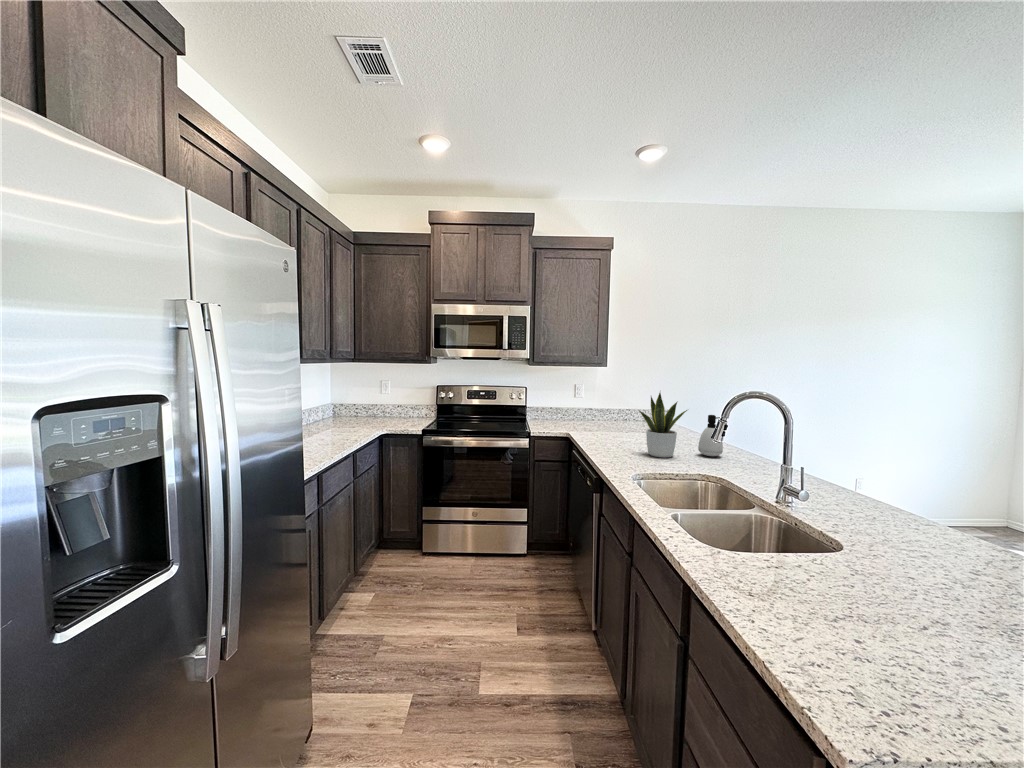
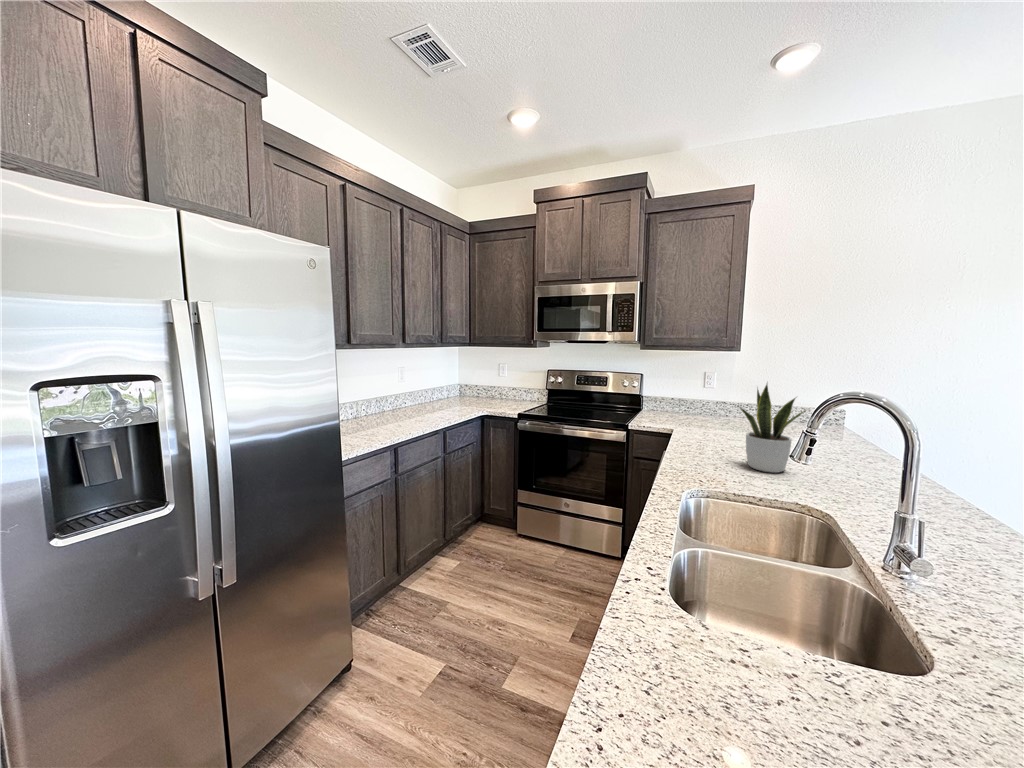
soap dispenser: present [698,415,723,456] -> none [832,419,881,480]

